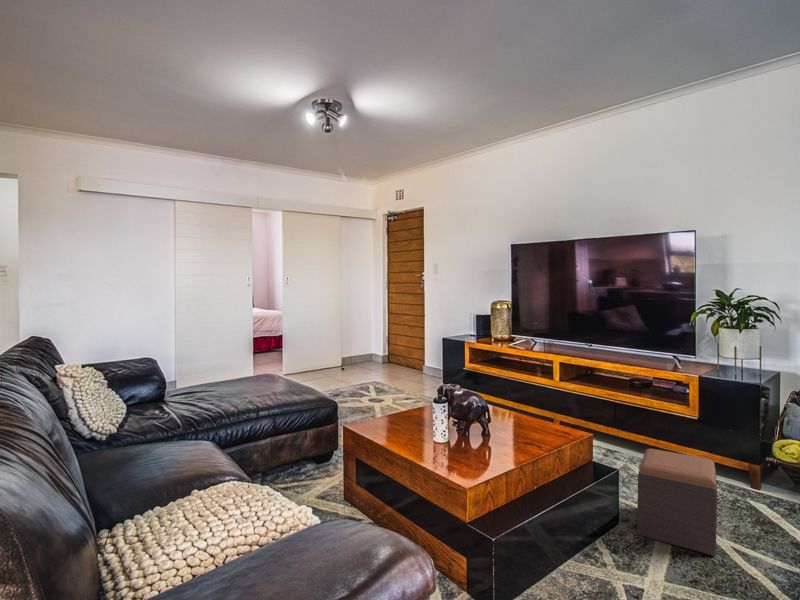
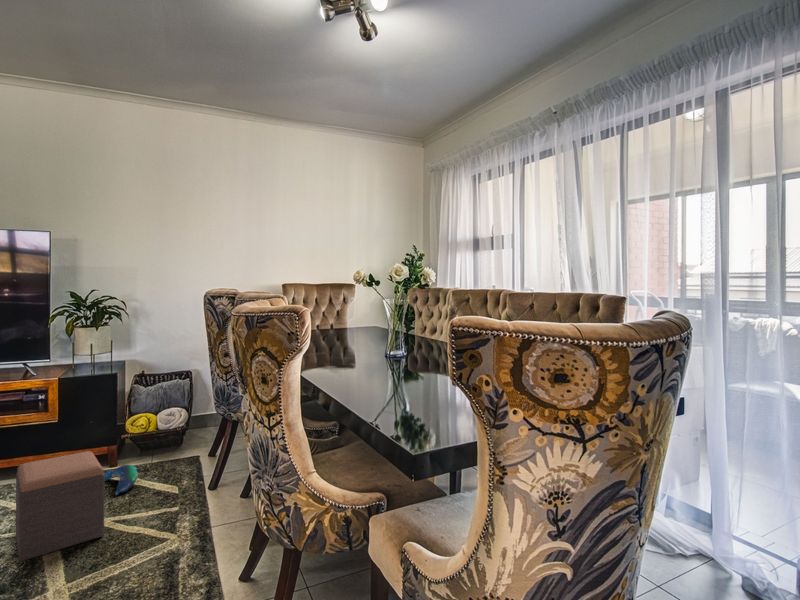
plush toy: none [734,489,782,522] -> present [105,465,141,495]

